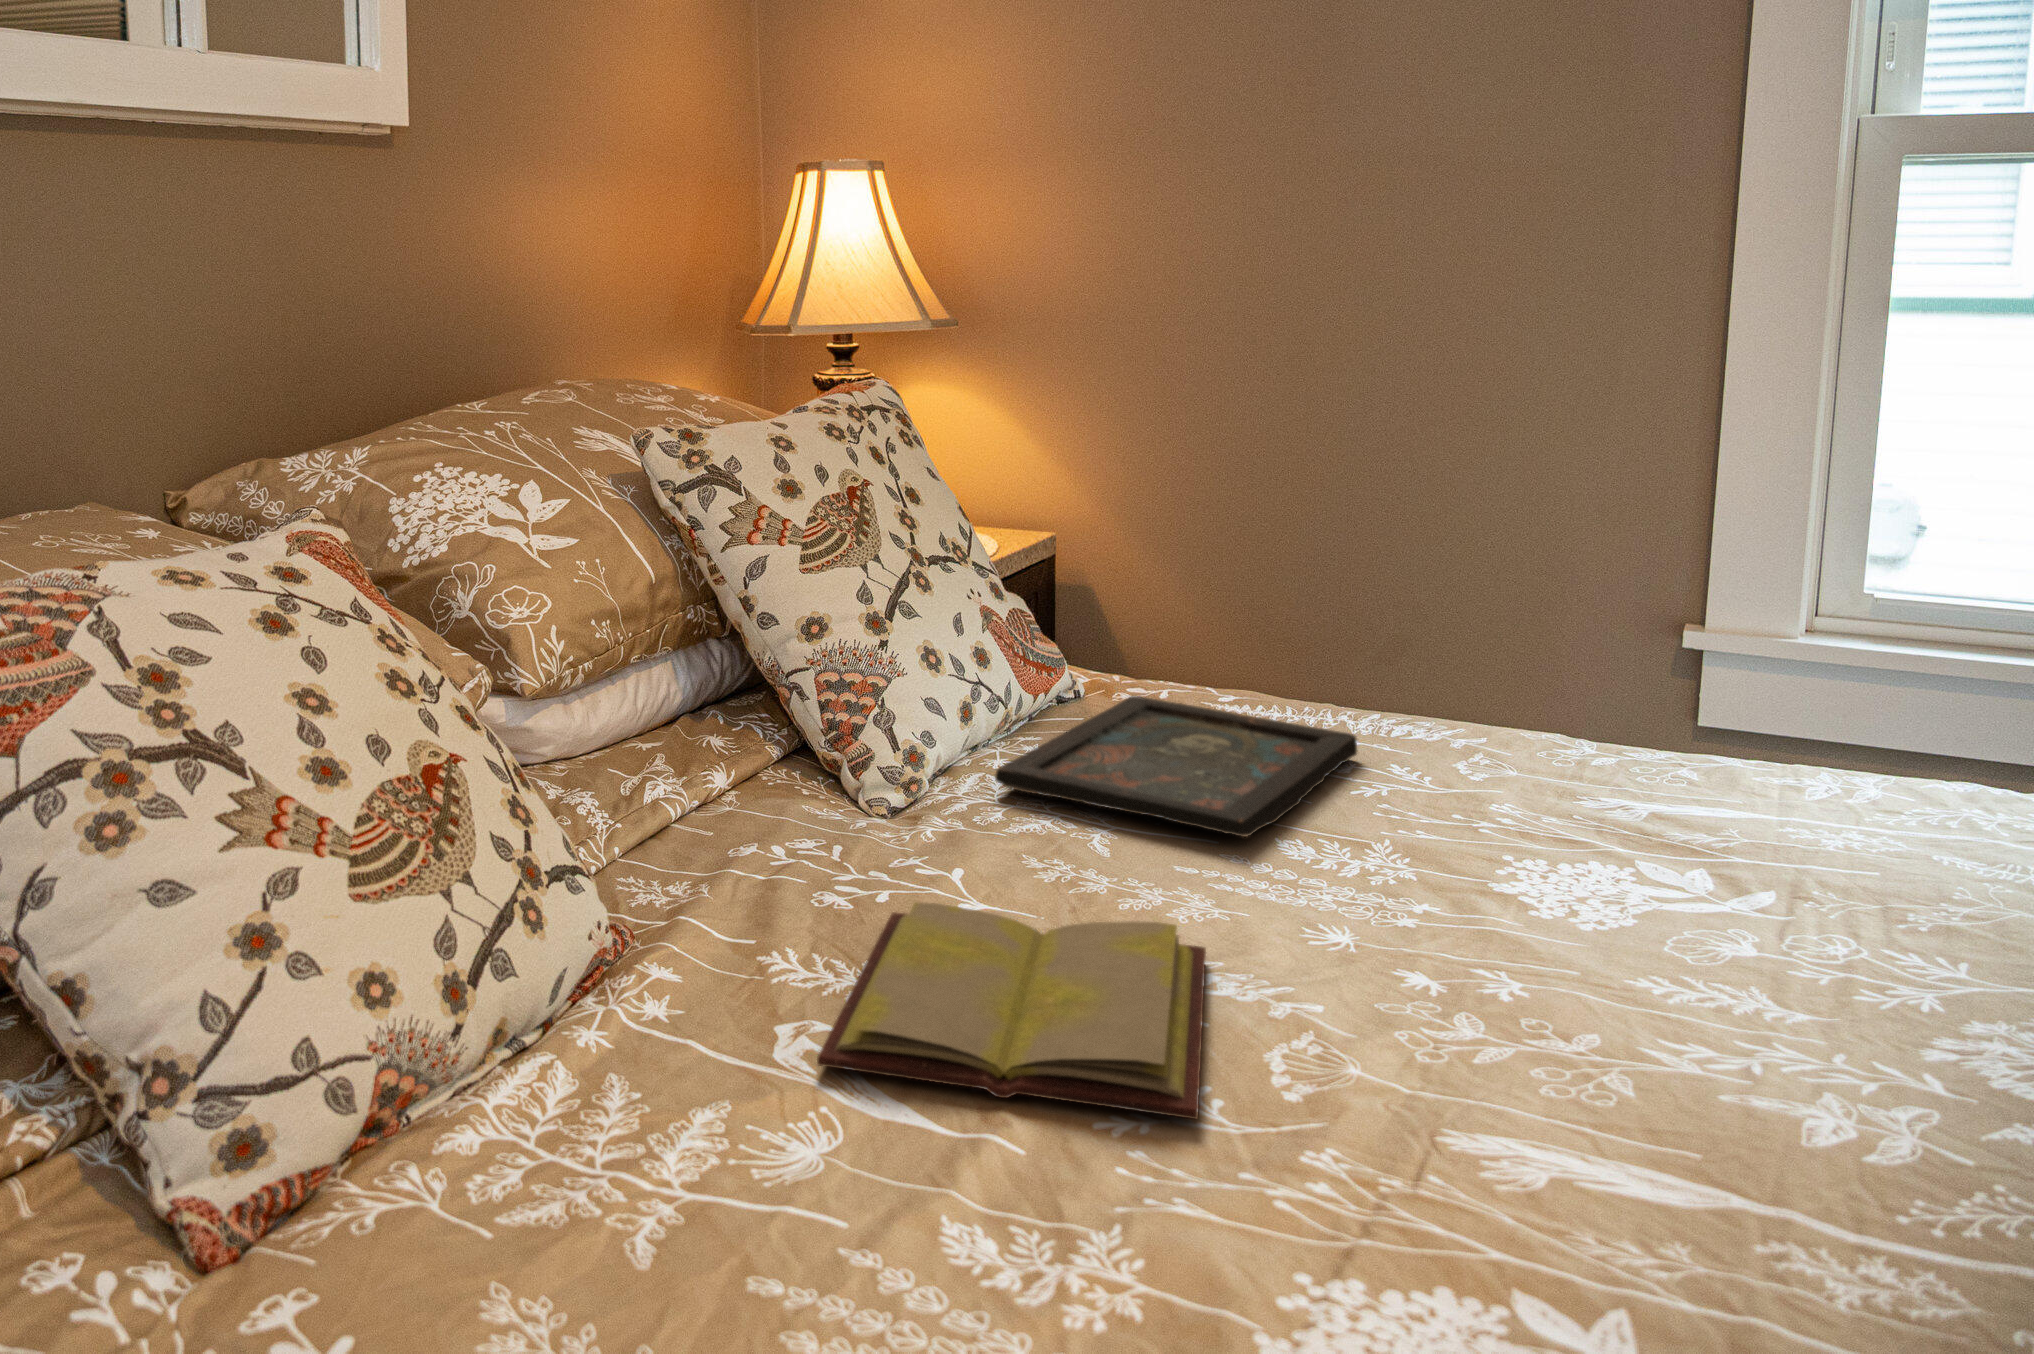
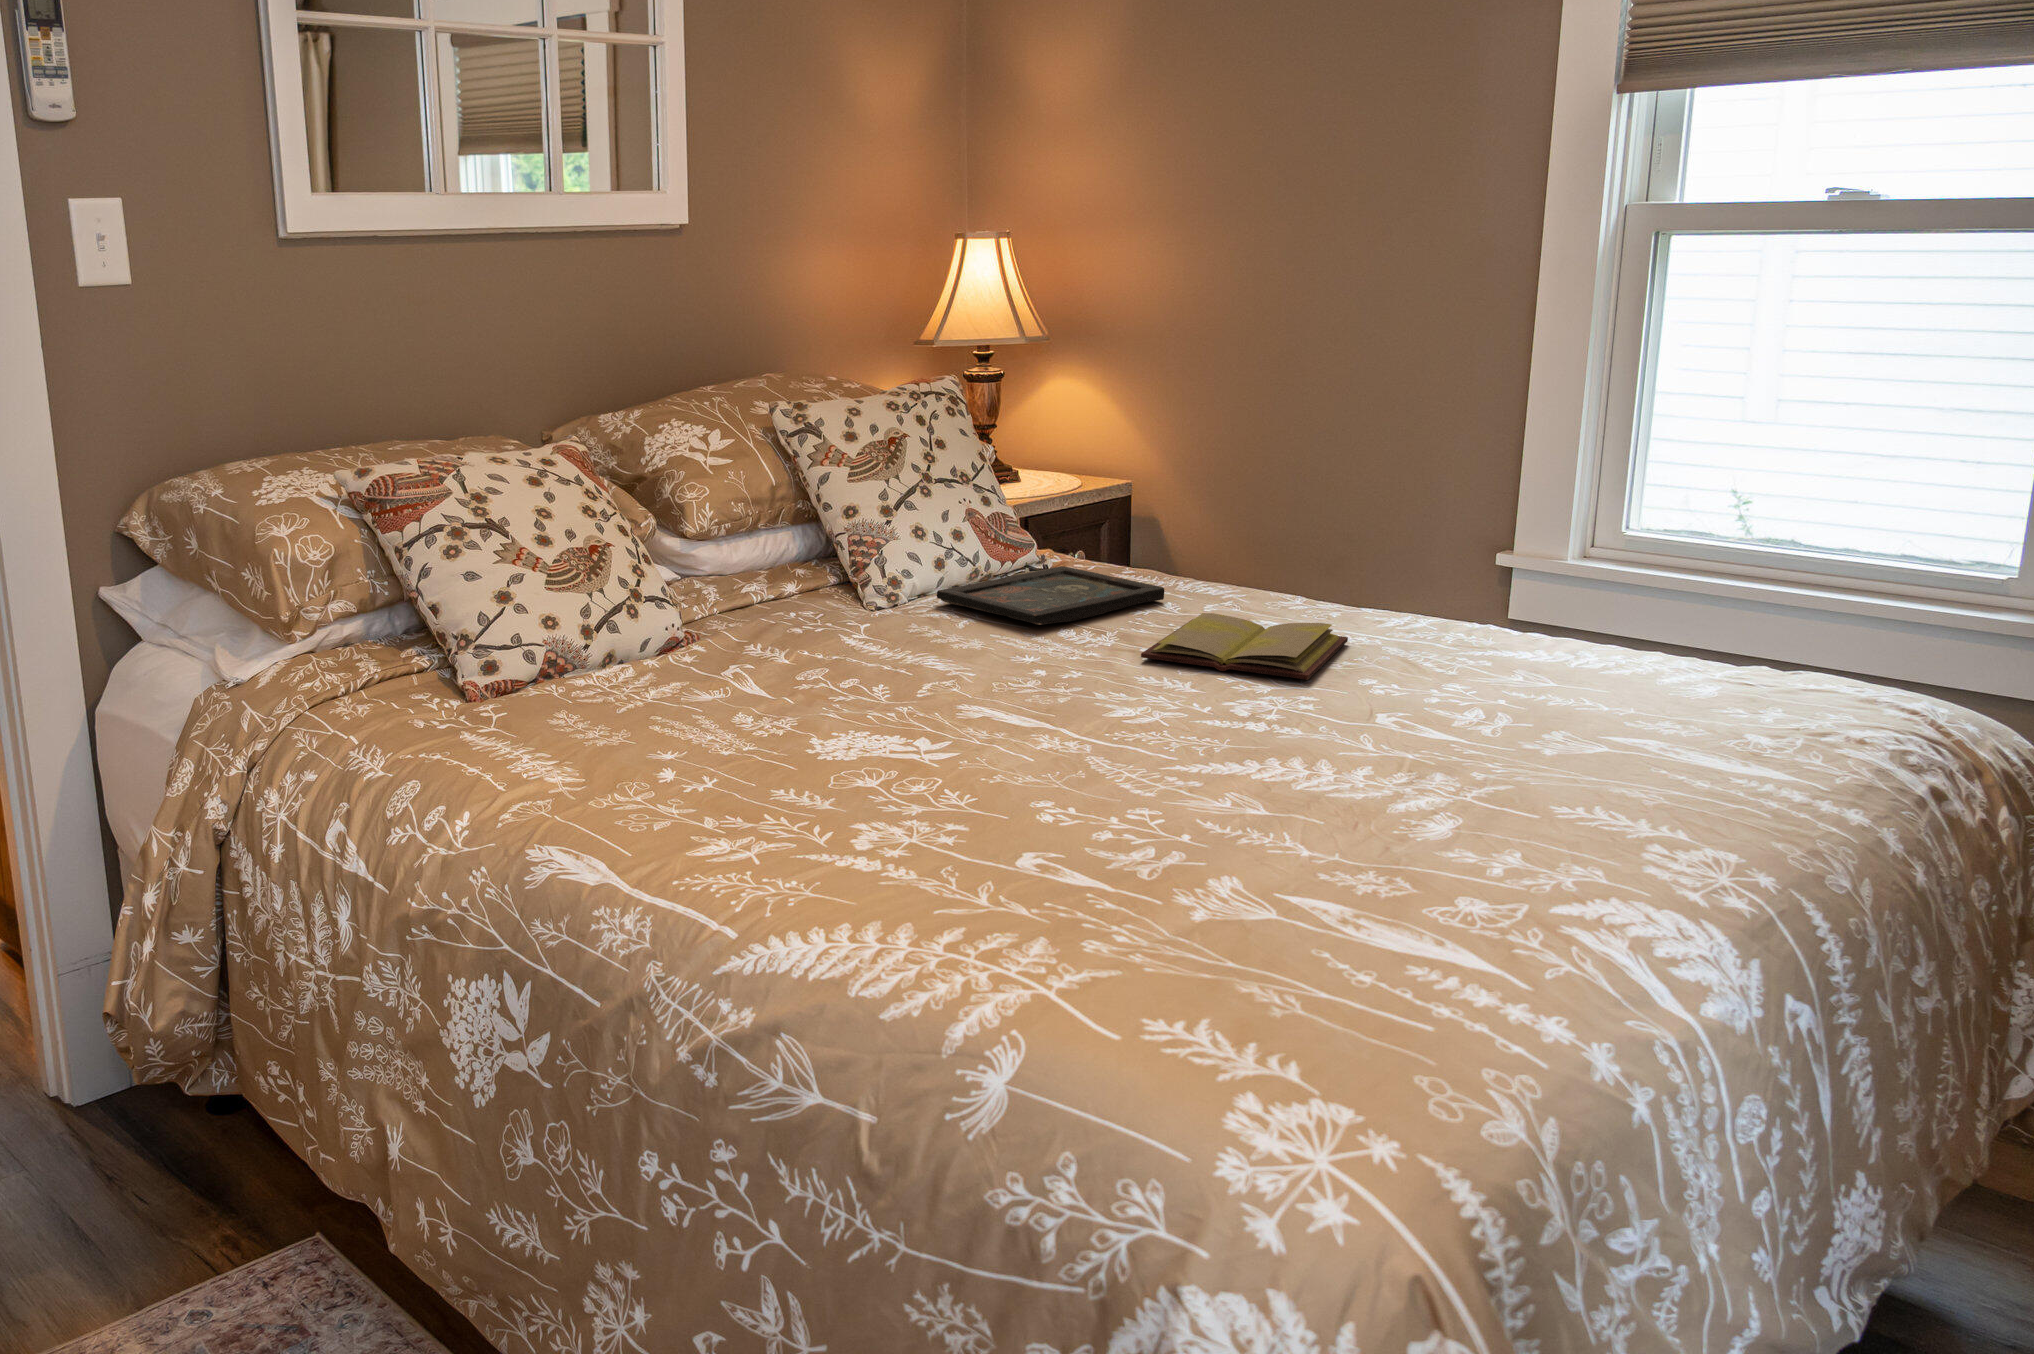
diary: present [817,902,1206,1119] -> present [1141,613,1348,680]

